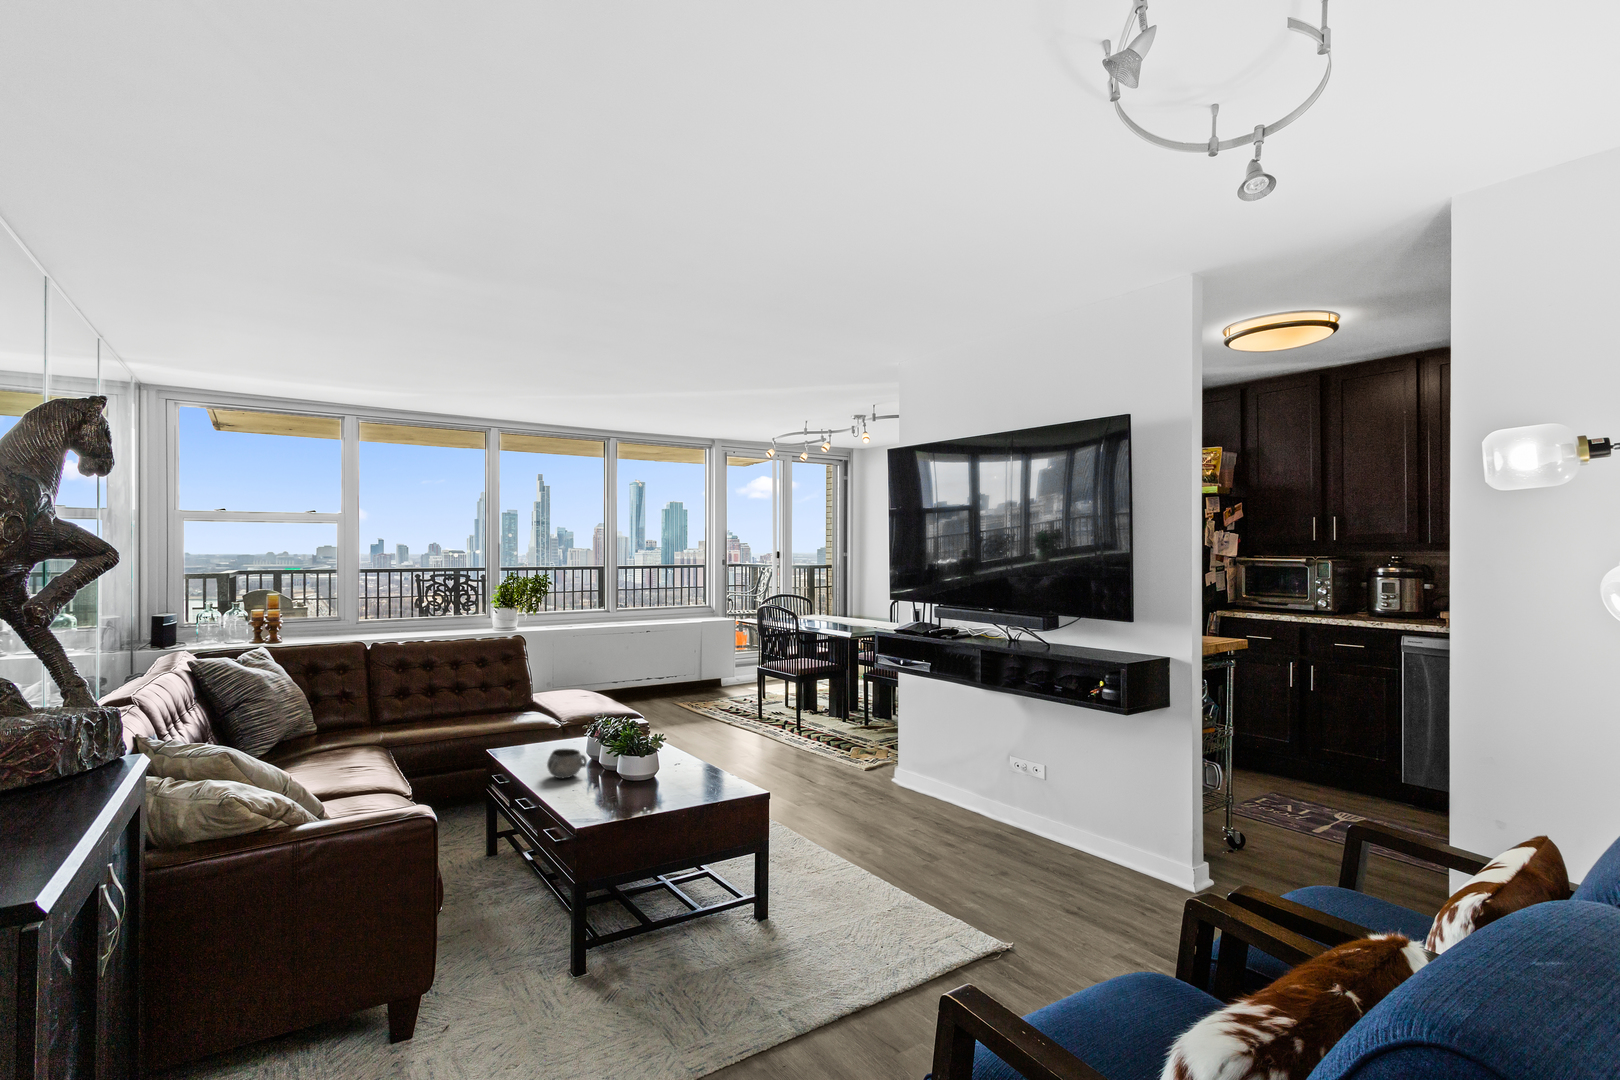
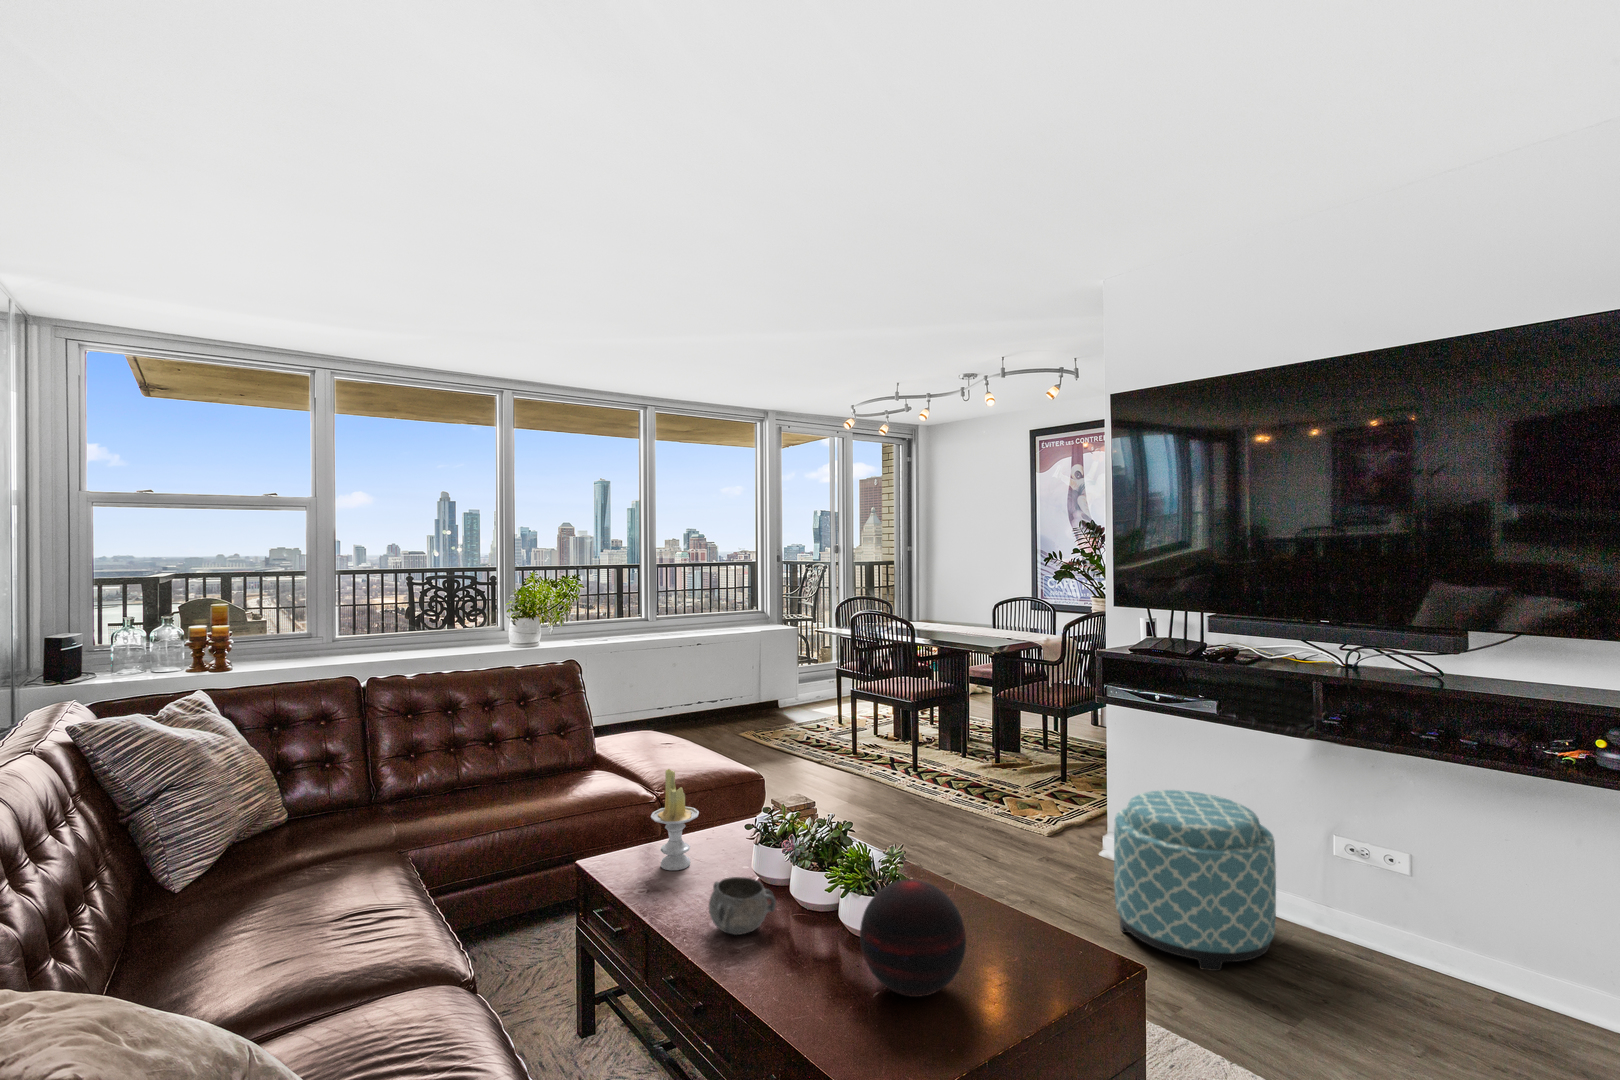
candle: none [533,693,564,754] -> present [651,769,699,870]
ottoman: none [865,726,963,838] -> present [1114,790,1276,971]
decorative orb: none [611,740,669,799] -> present [860,879,966,997]

